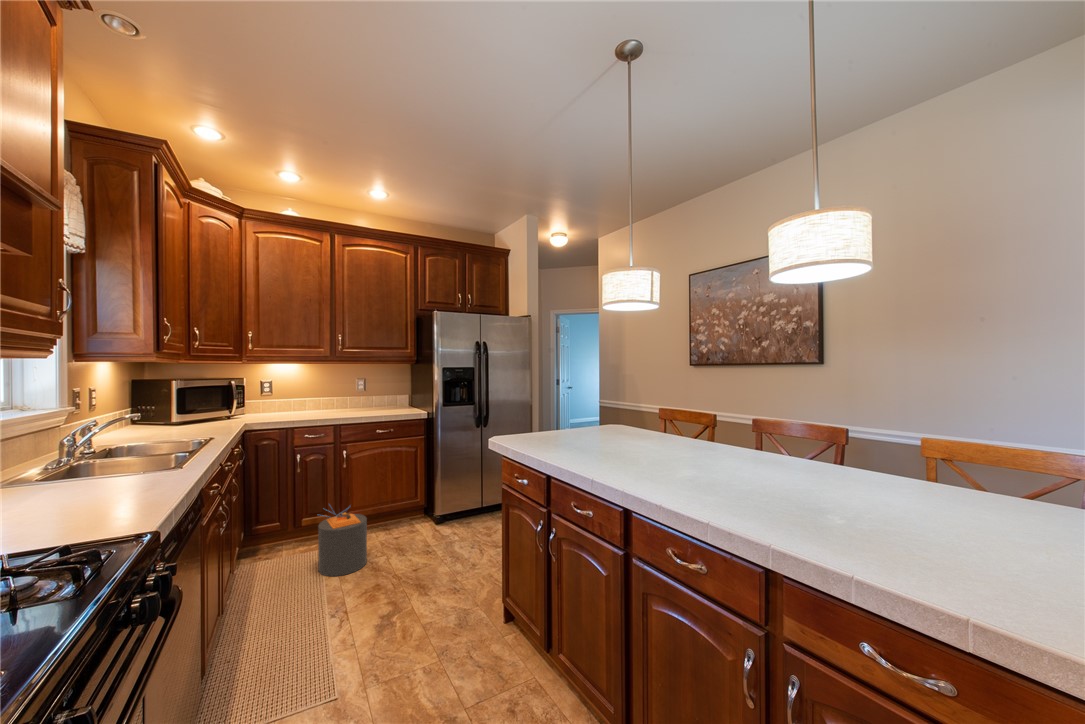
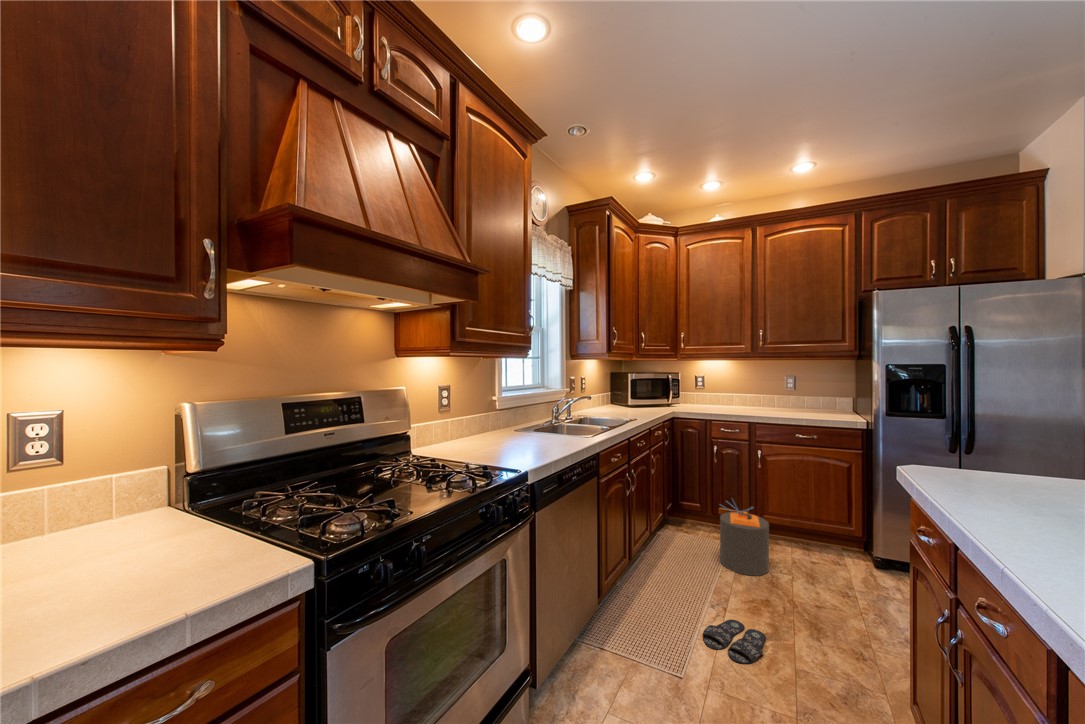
slippers: none [337,613,395,655] -> present [703,620,766,664]

